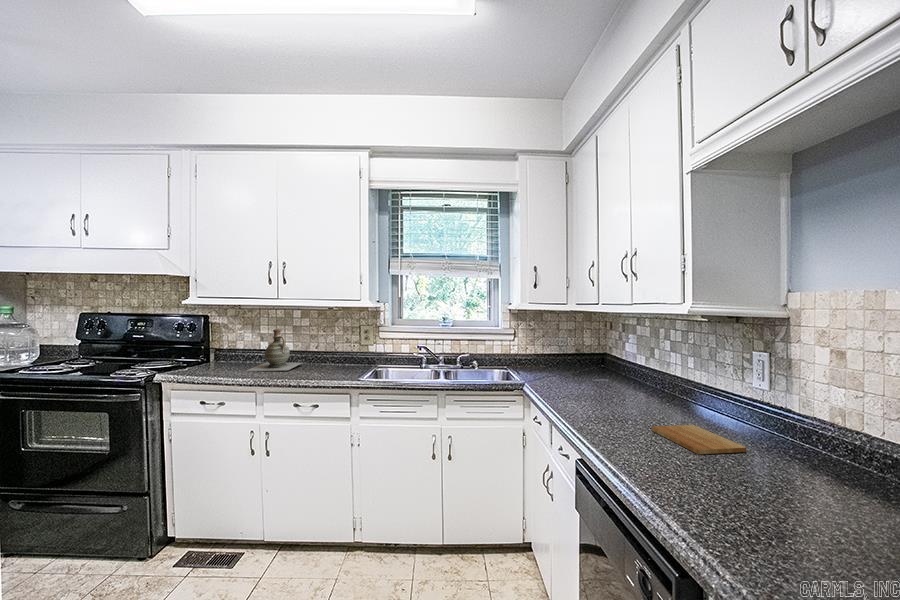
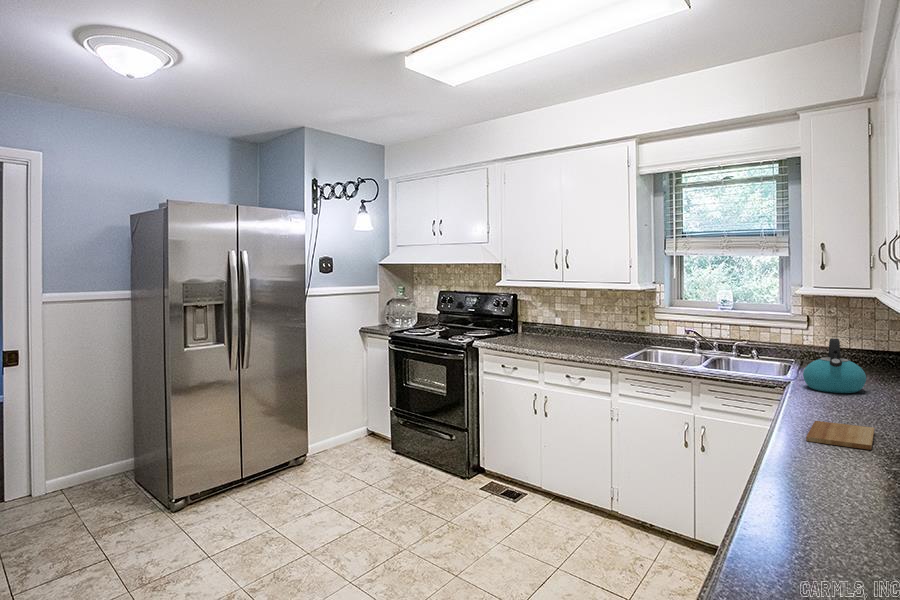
ceramic jug: present [246,329,302,371] -> none [537,308,590,346]
kettle: none [544,346,590,391] -> present [803,338,866,393]

